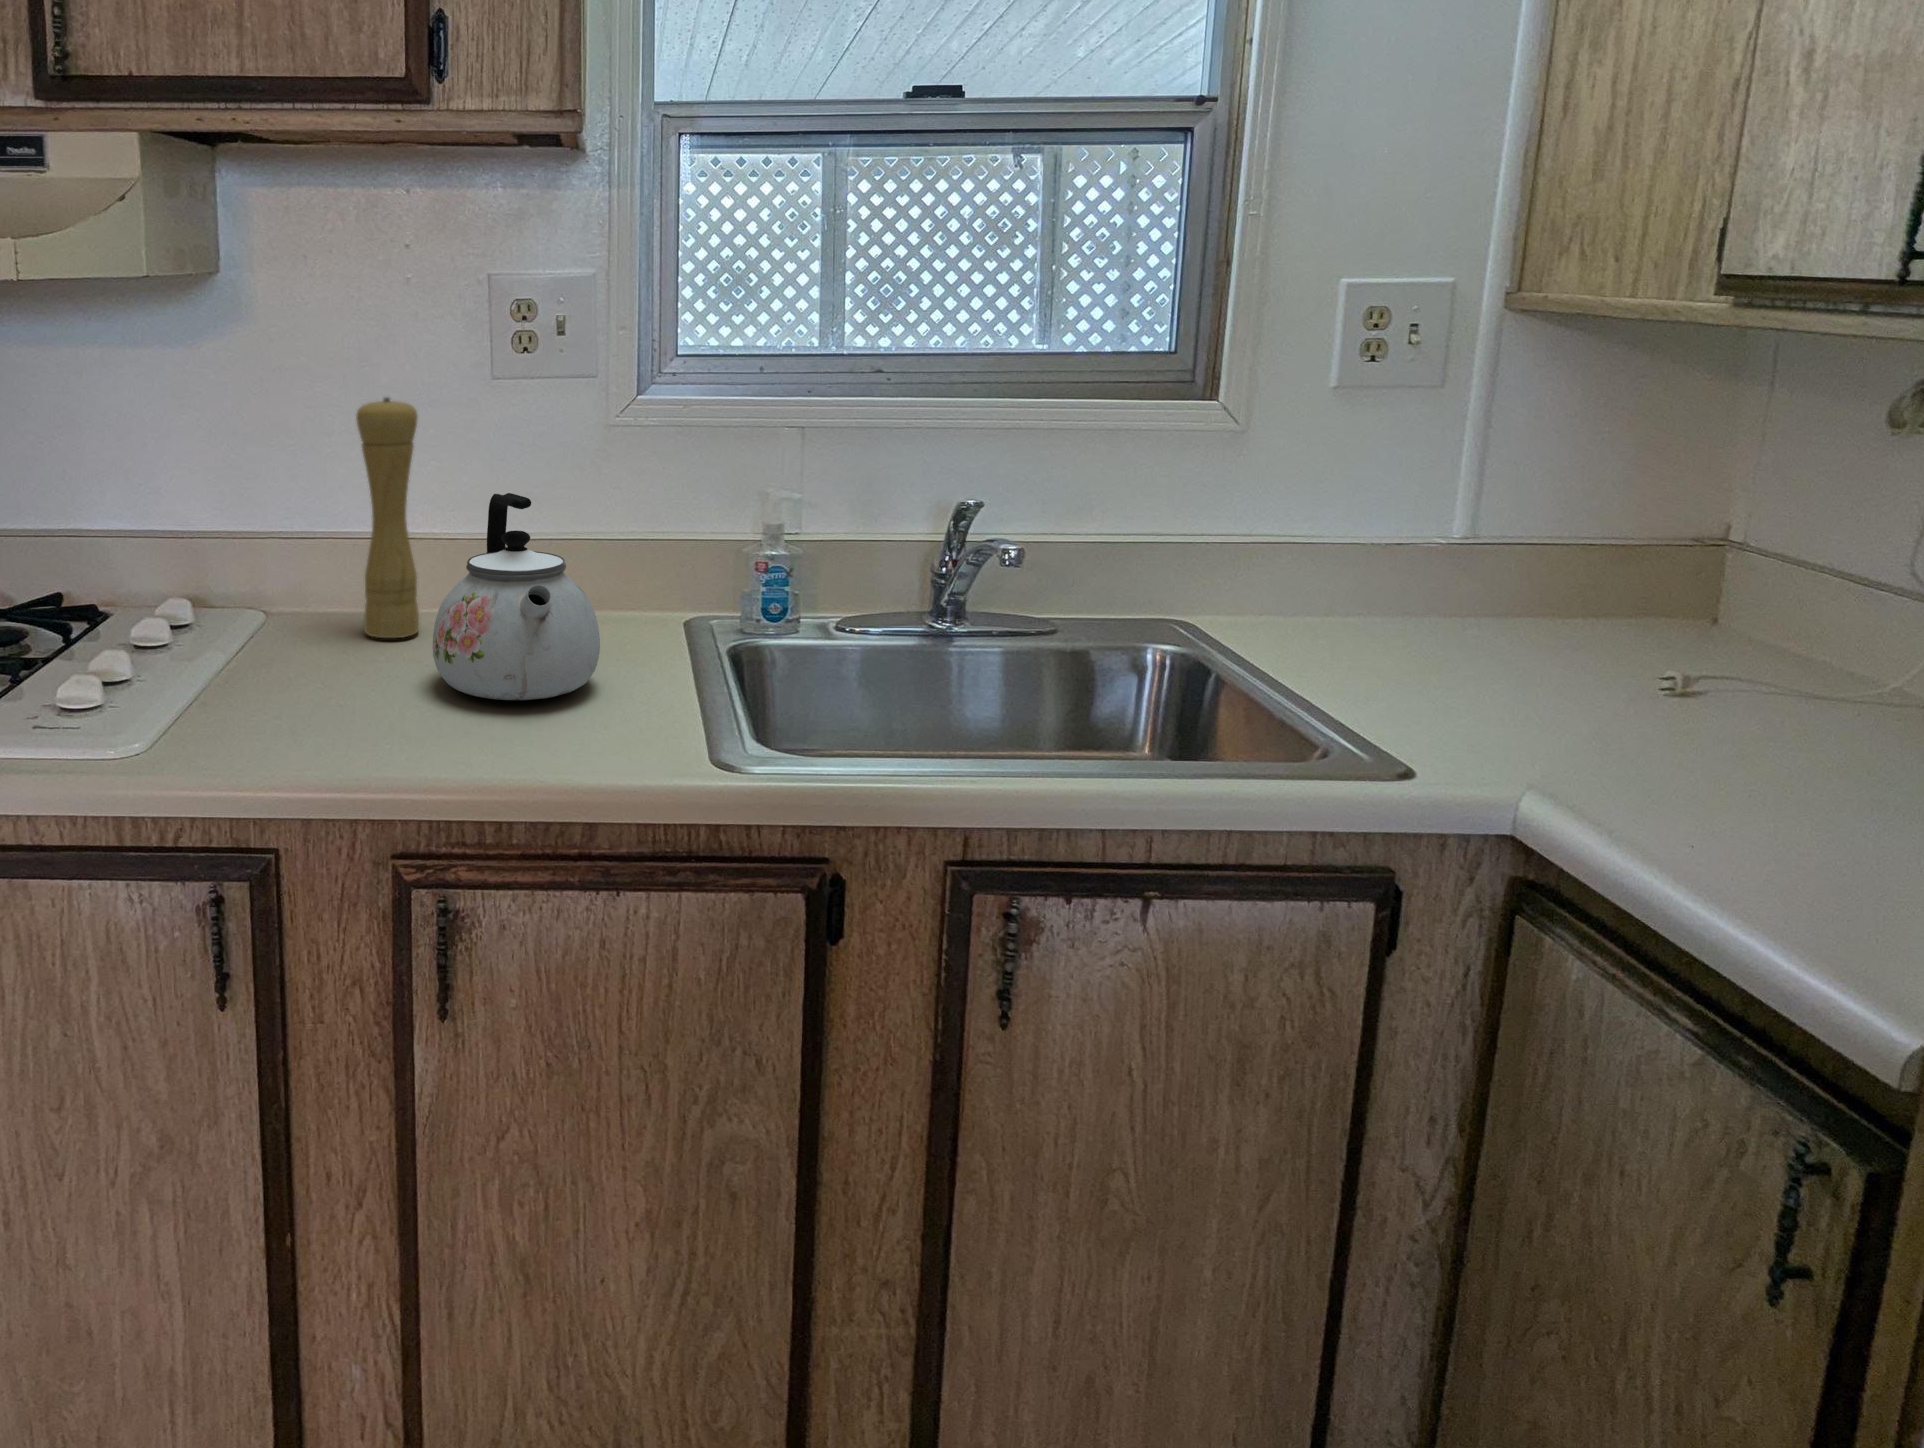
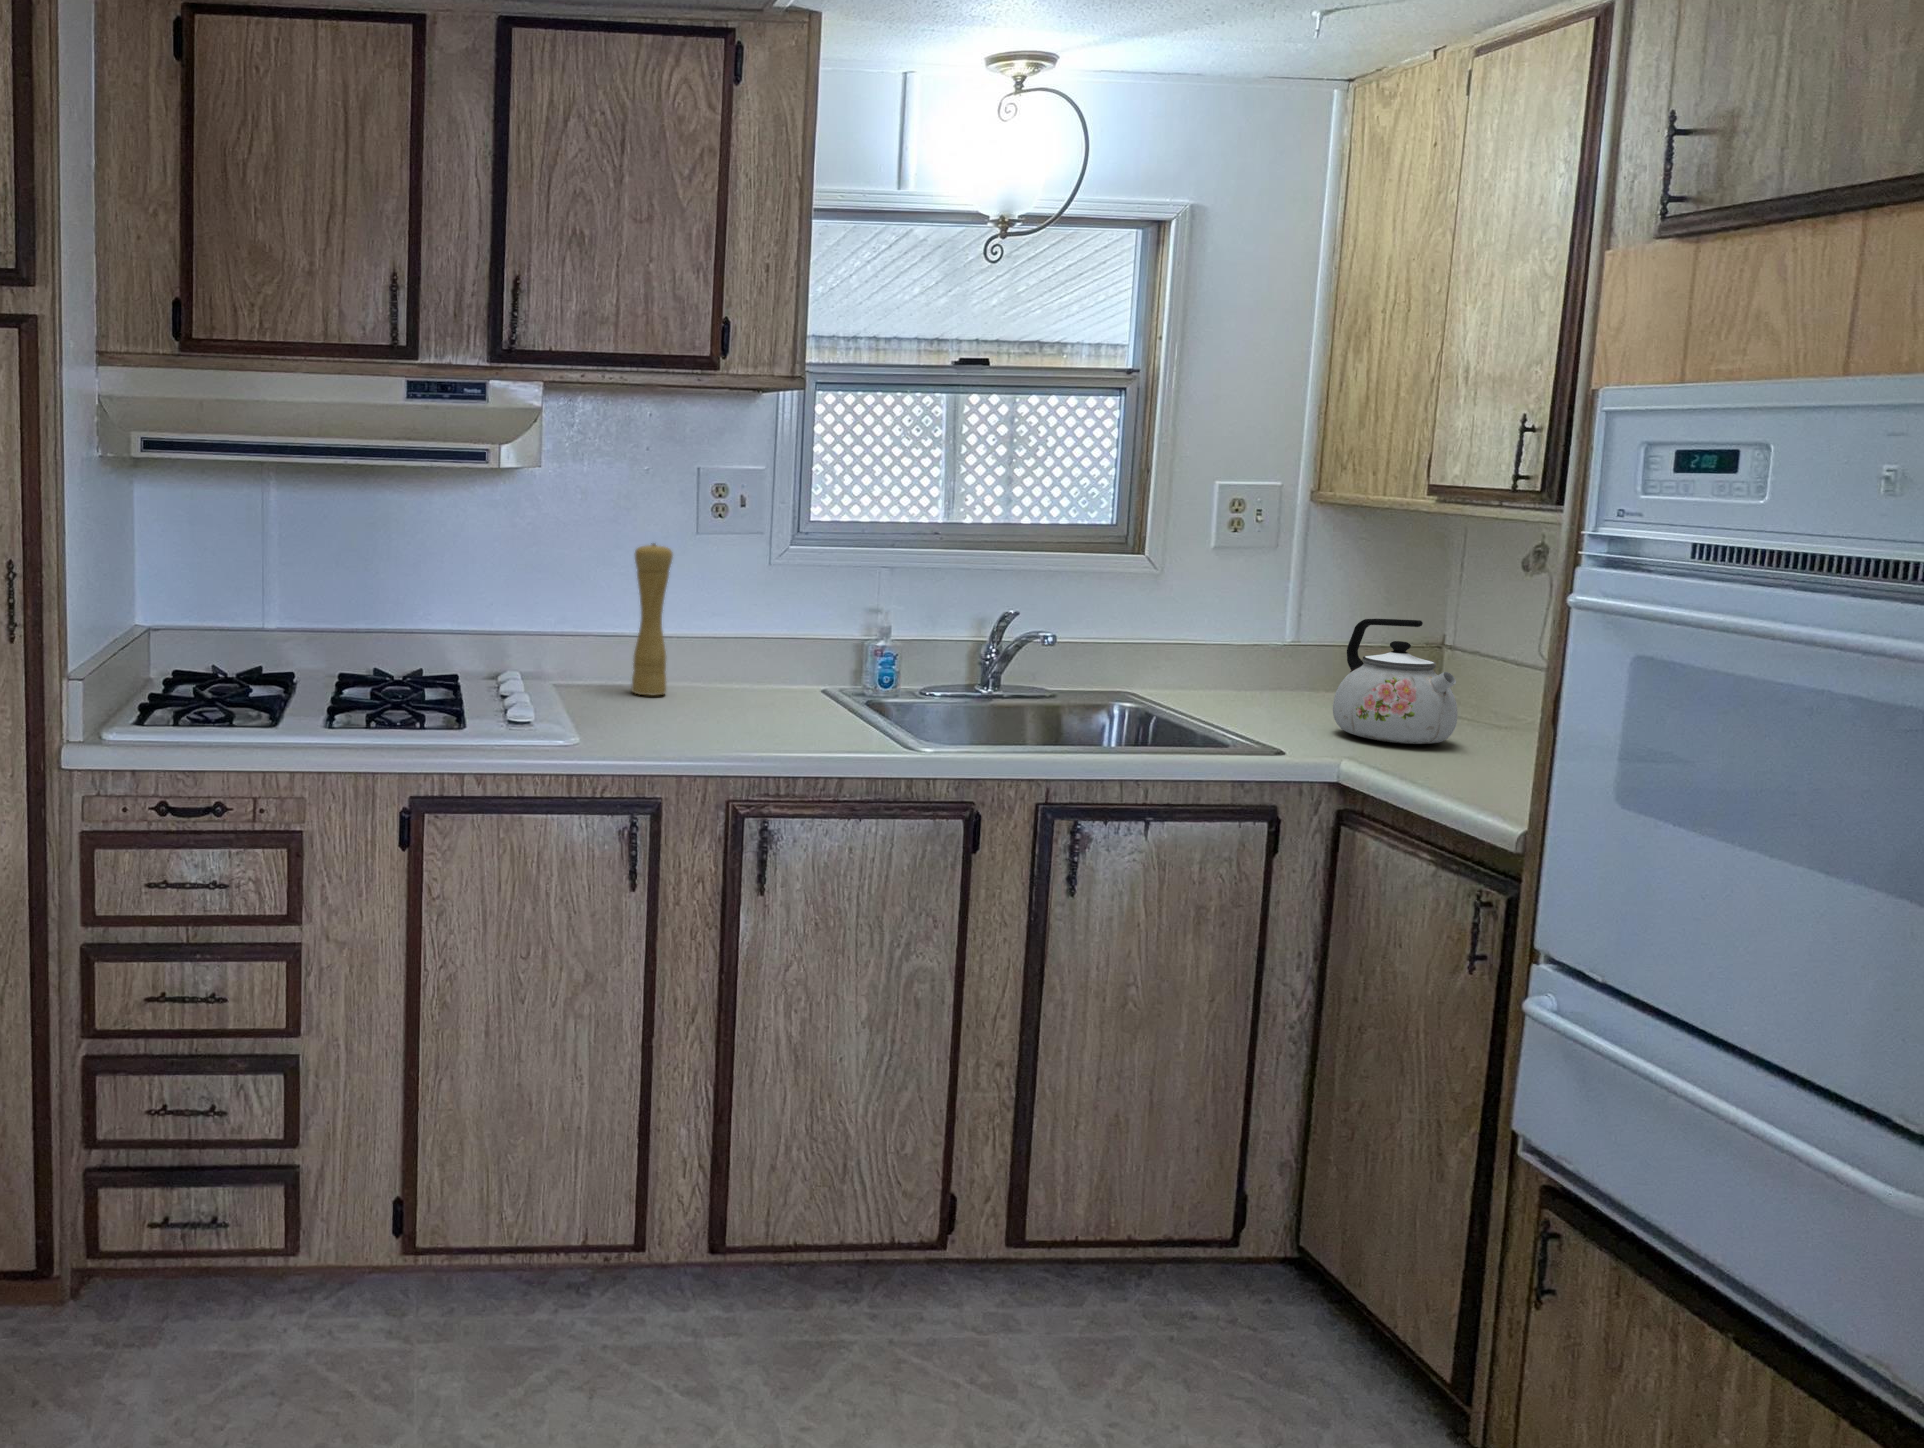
kettle: present [433,493,600,700] -> present [1333,619,1457,744]

